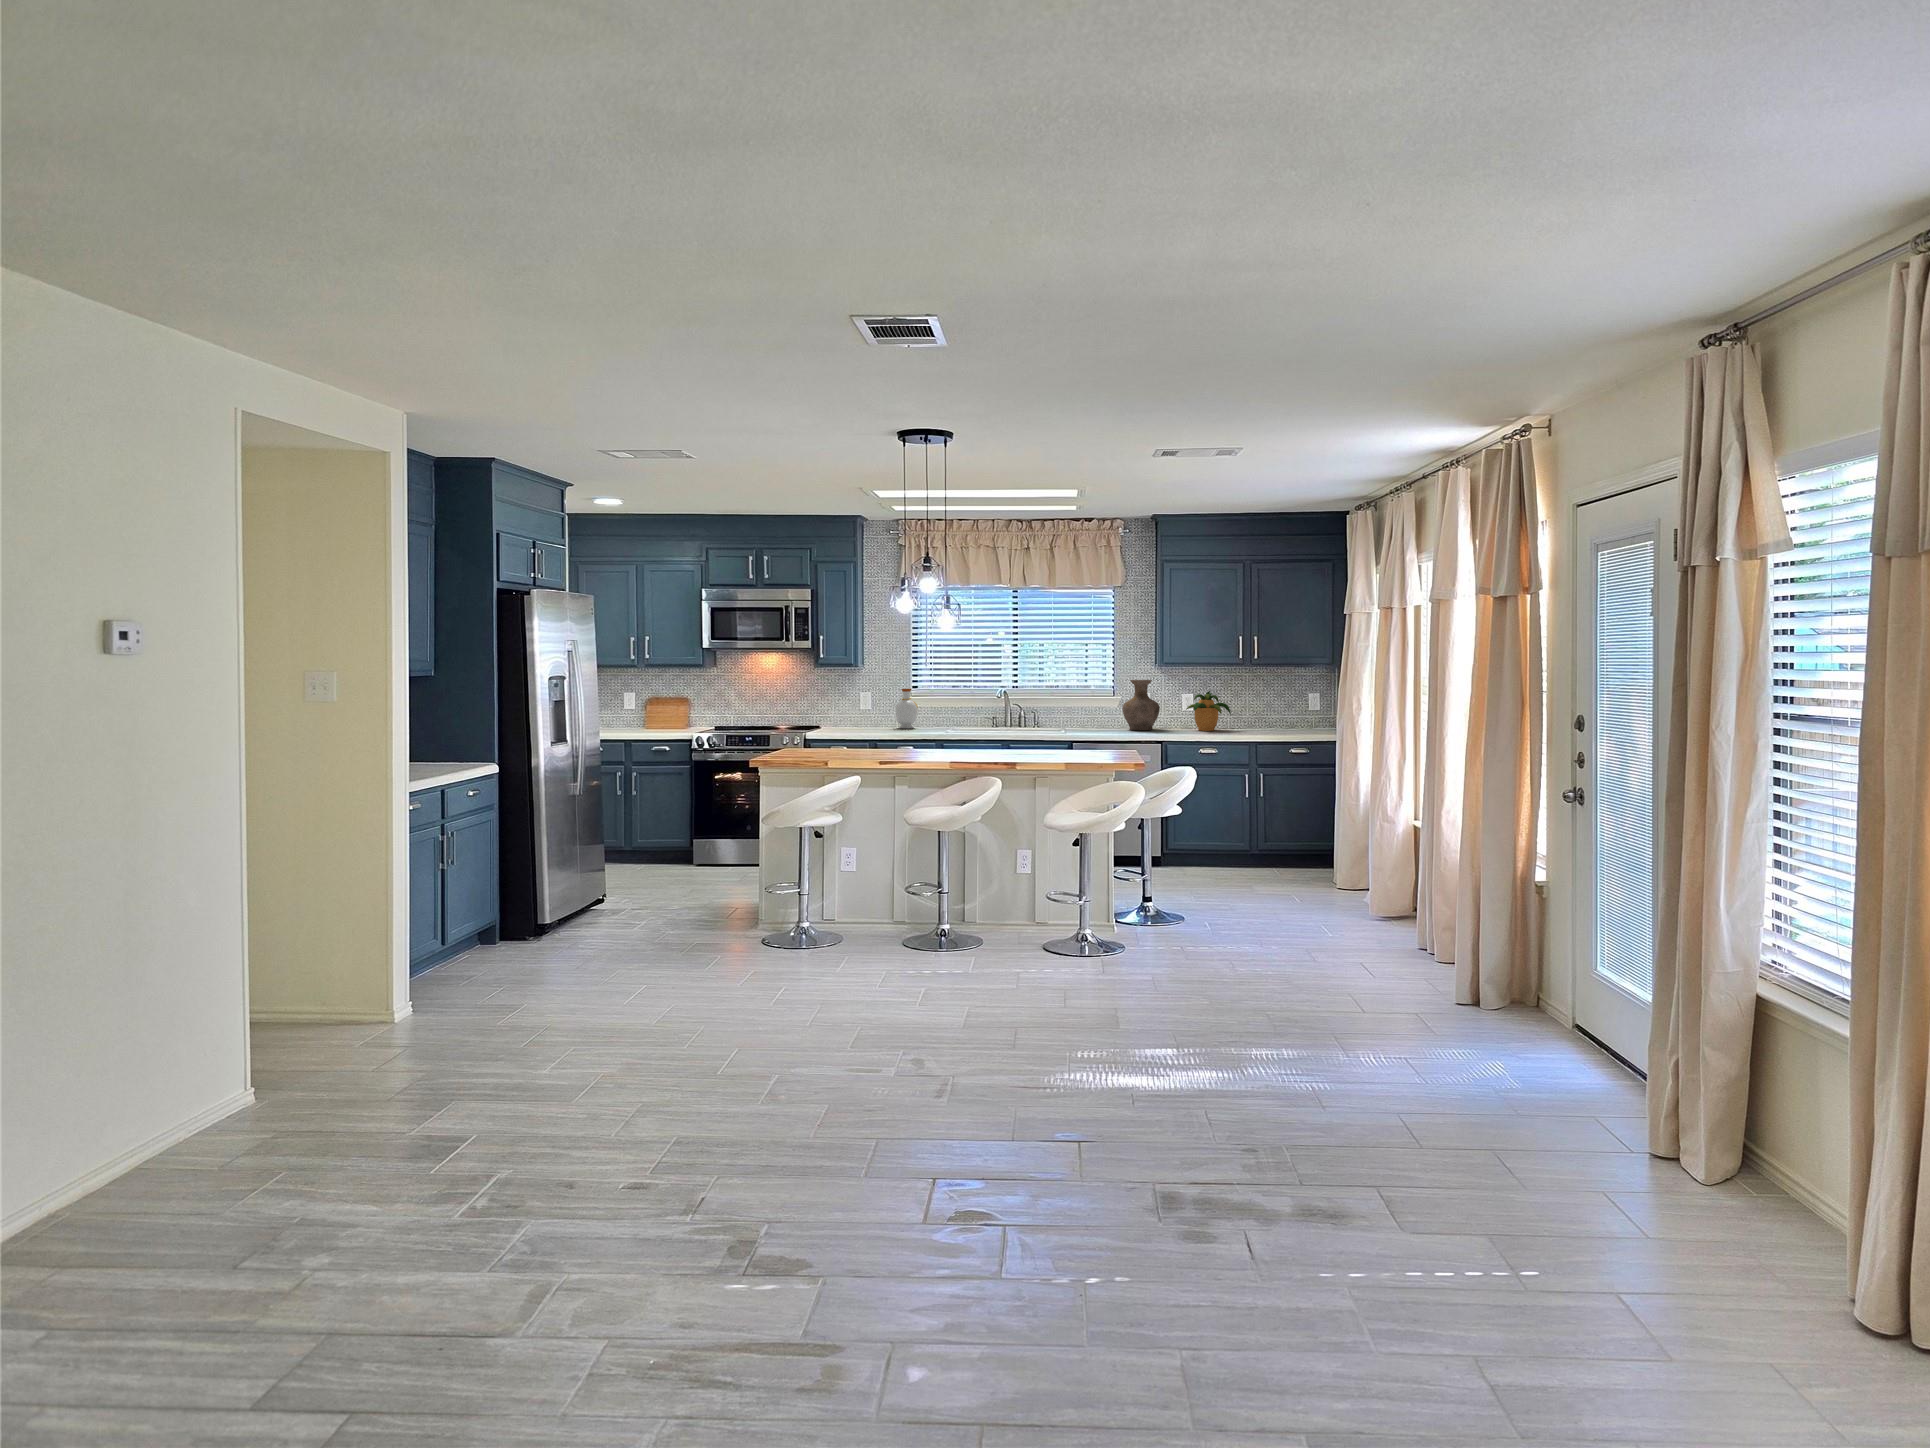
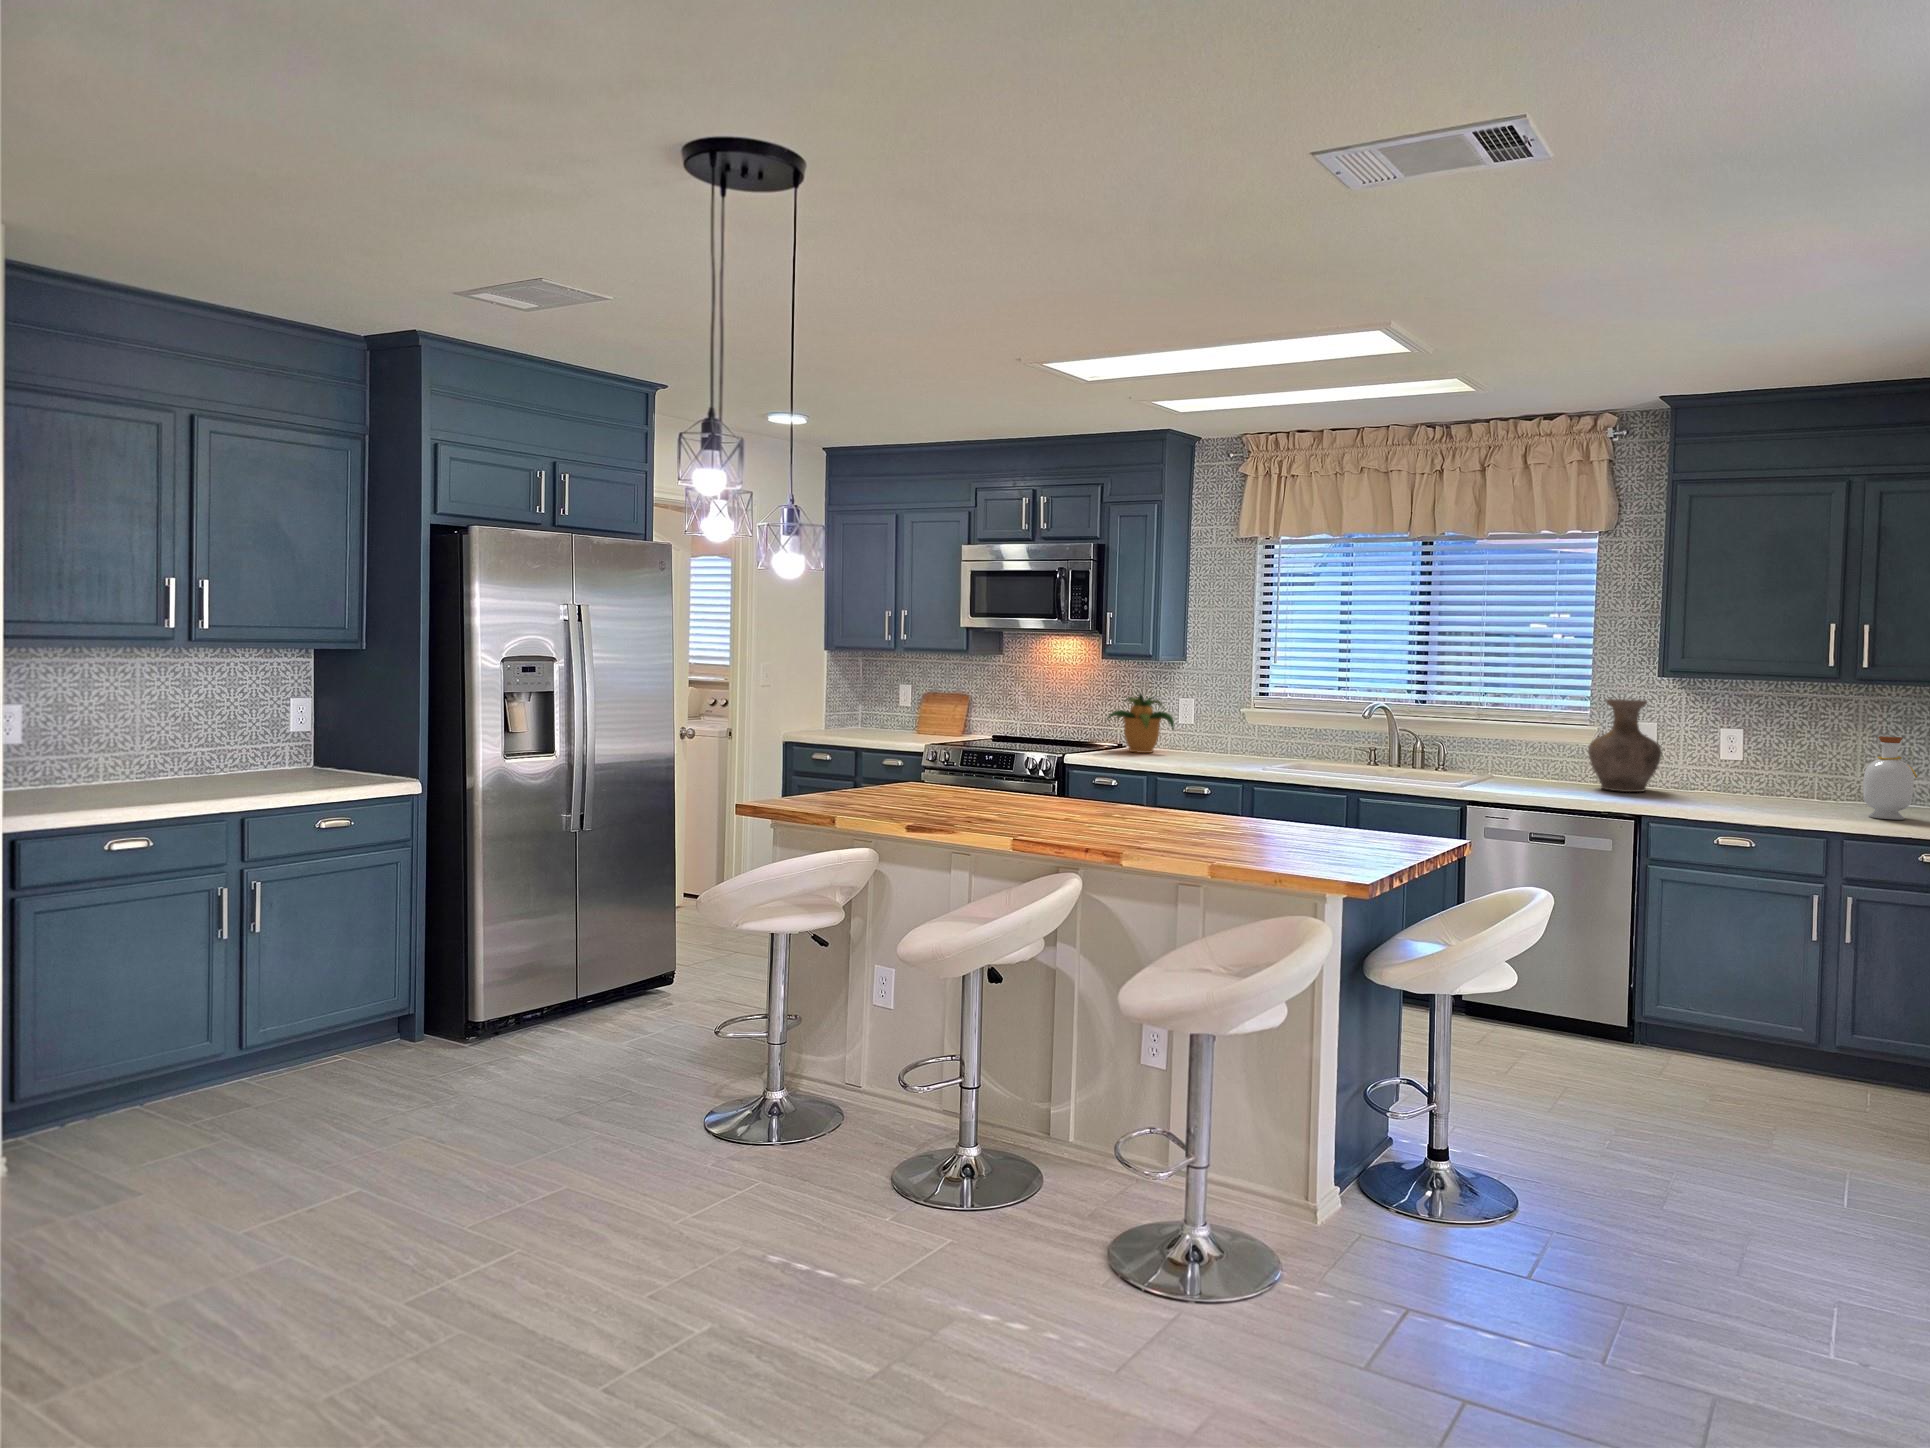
bottle: present [896,689,918,728] -> present [1863,737,1917,820]
potted plant: present [1186,691,1231,731] -> present [1107,694,1174,753]

